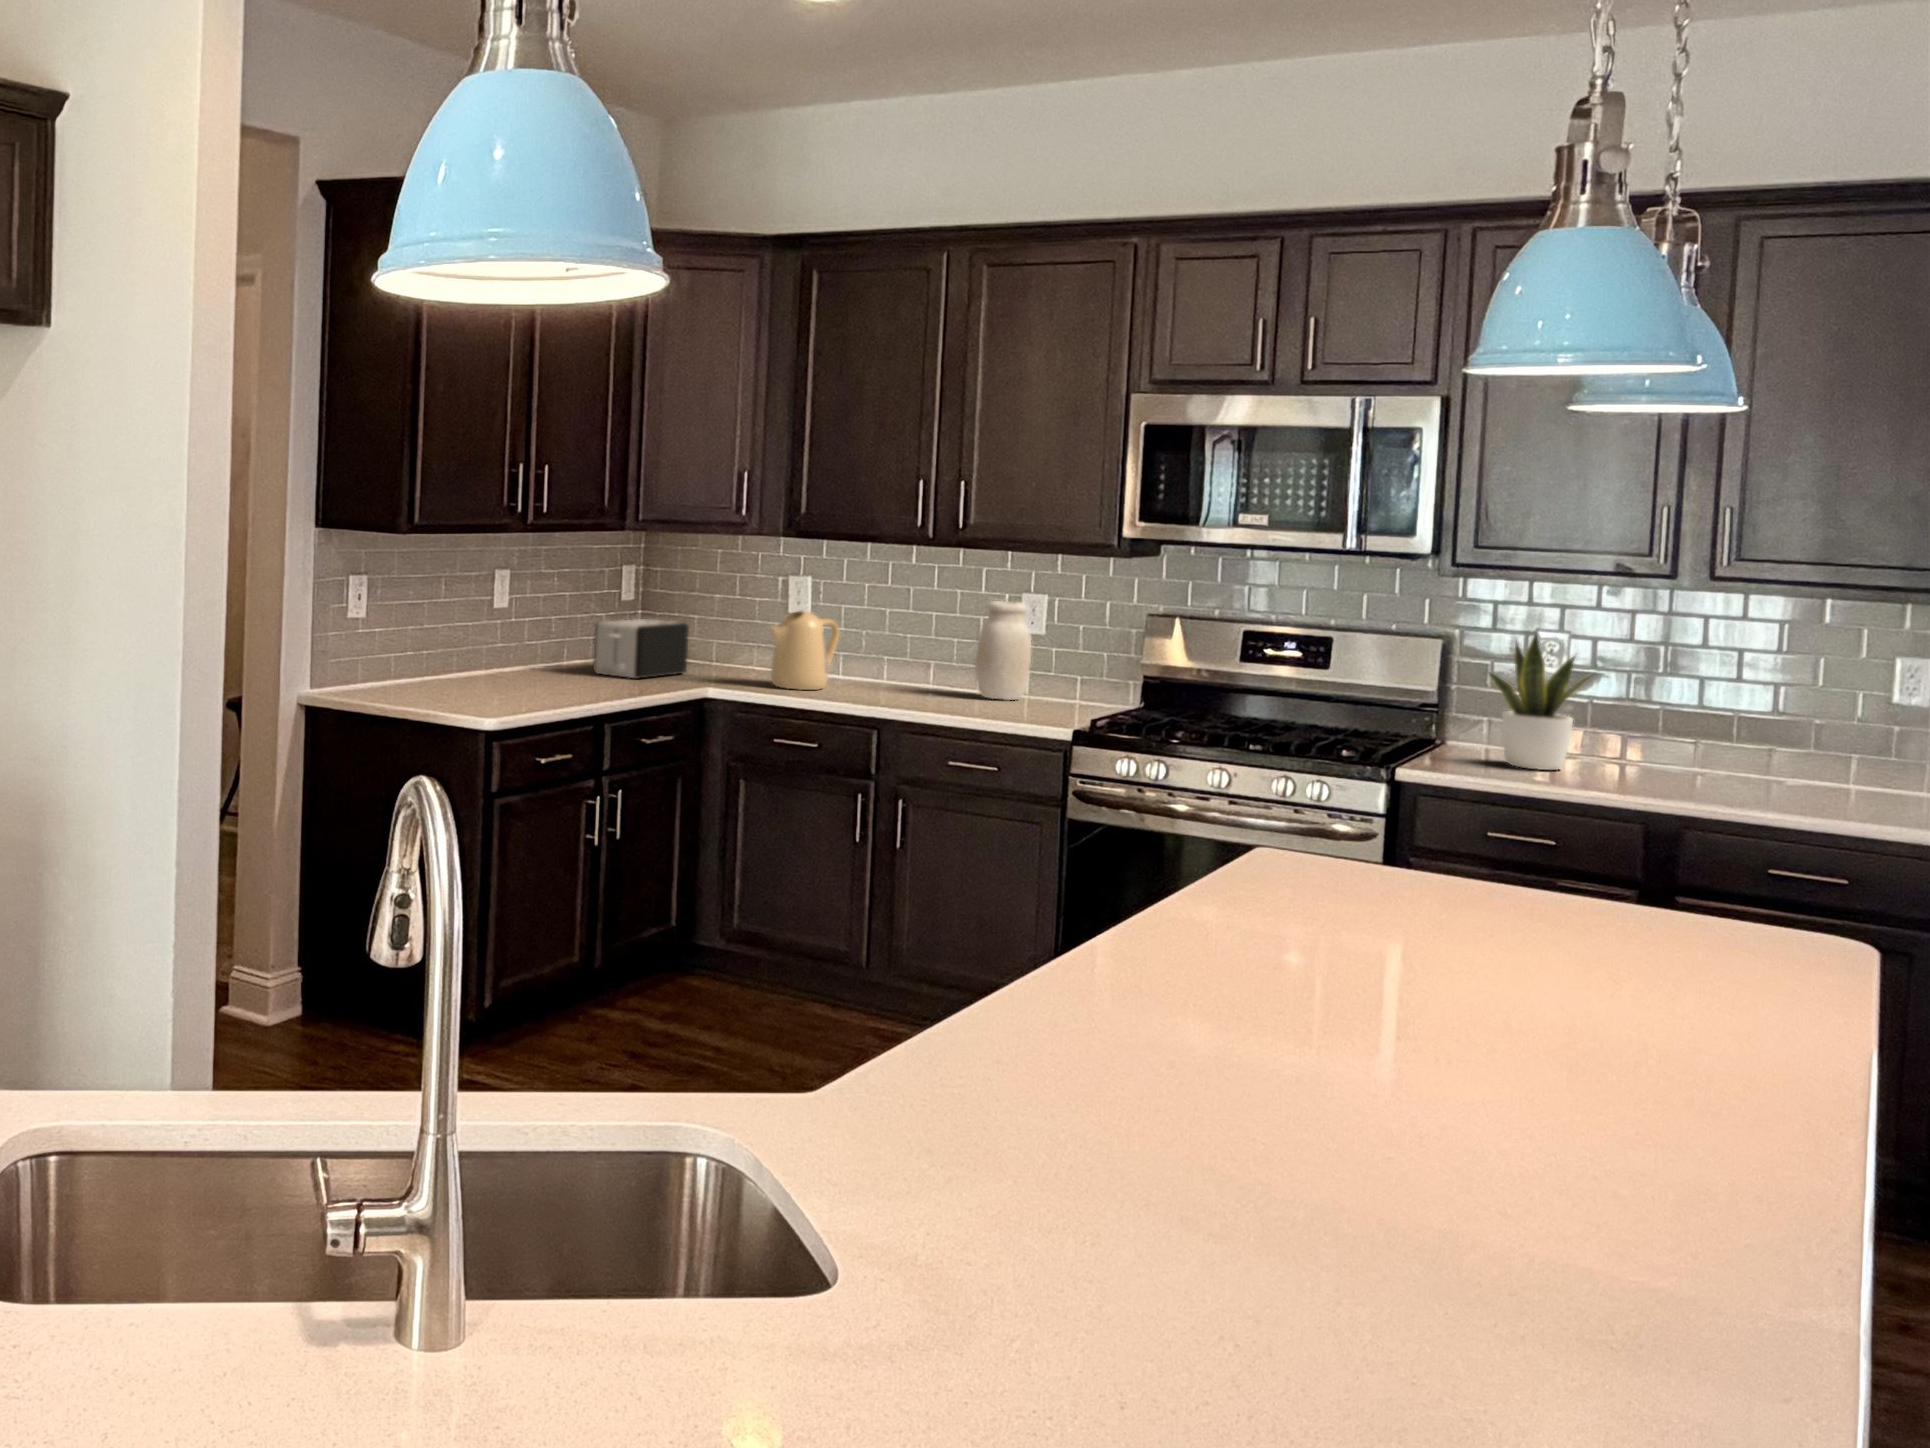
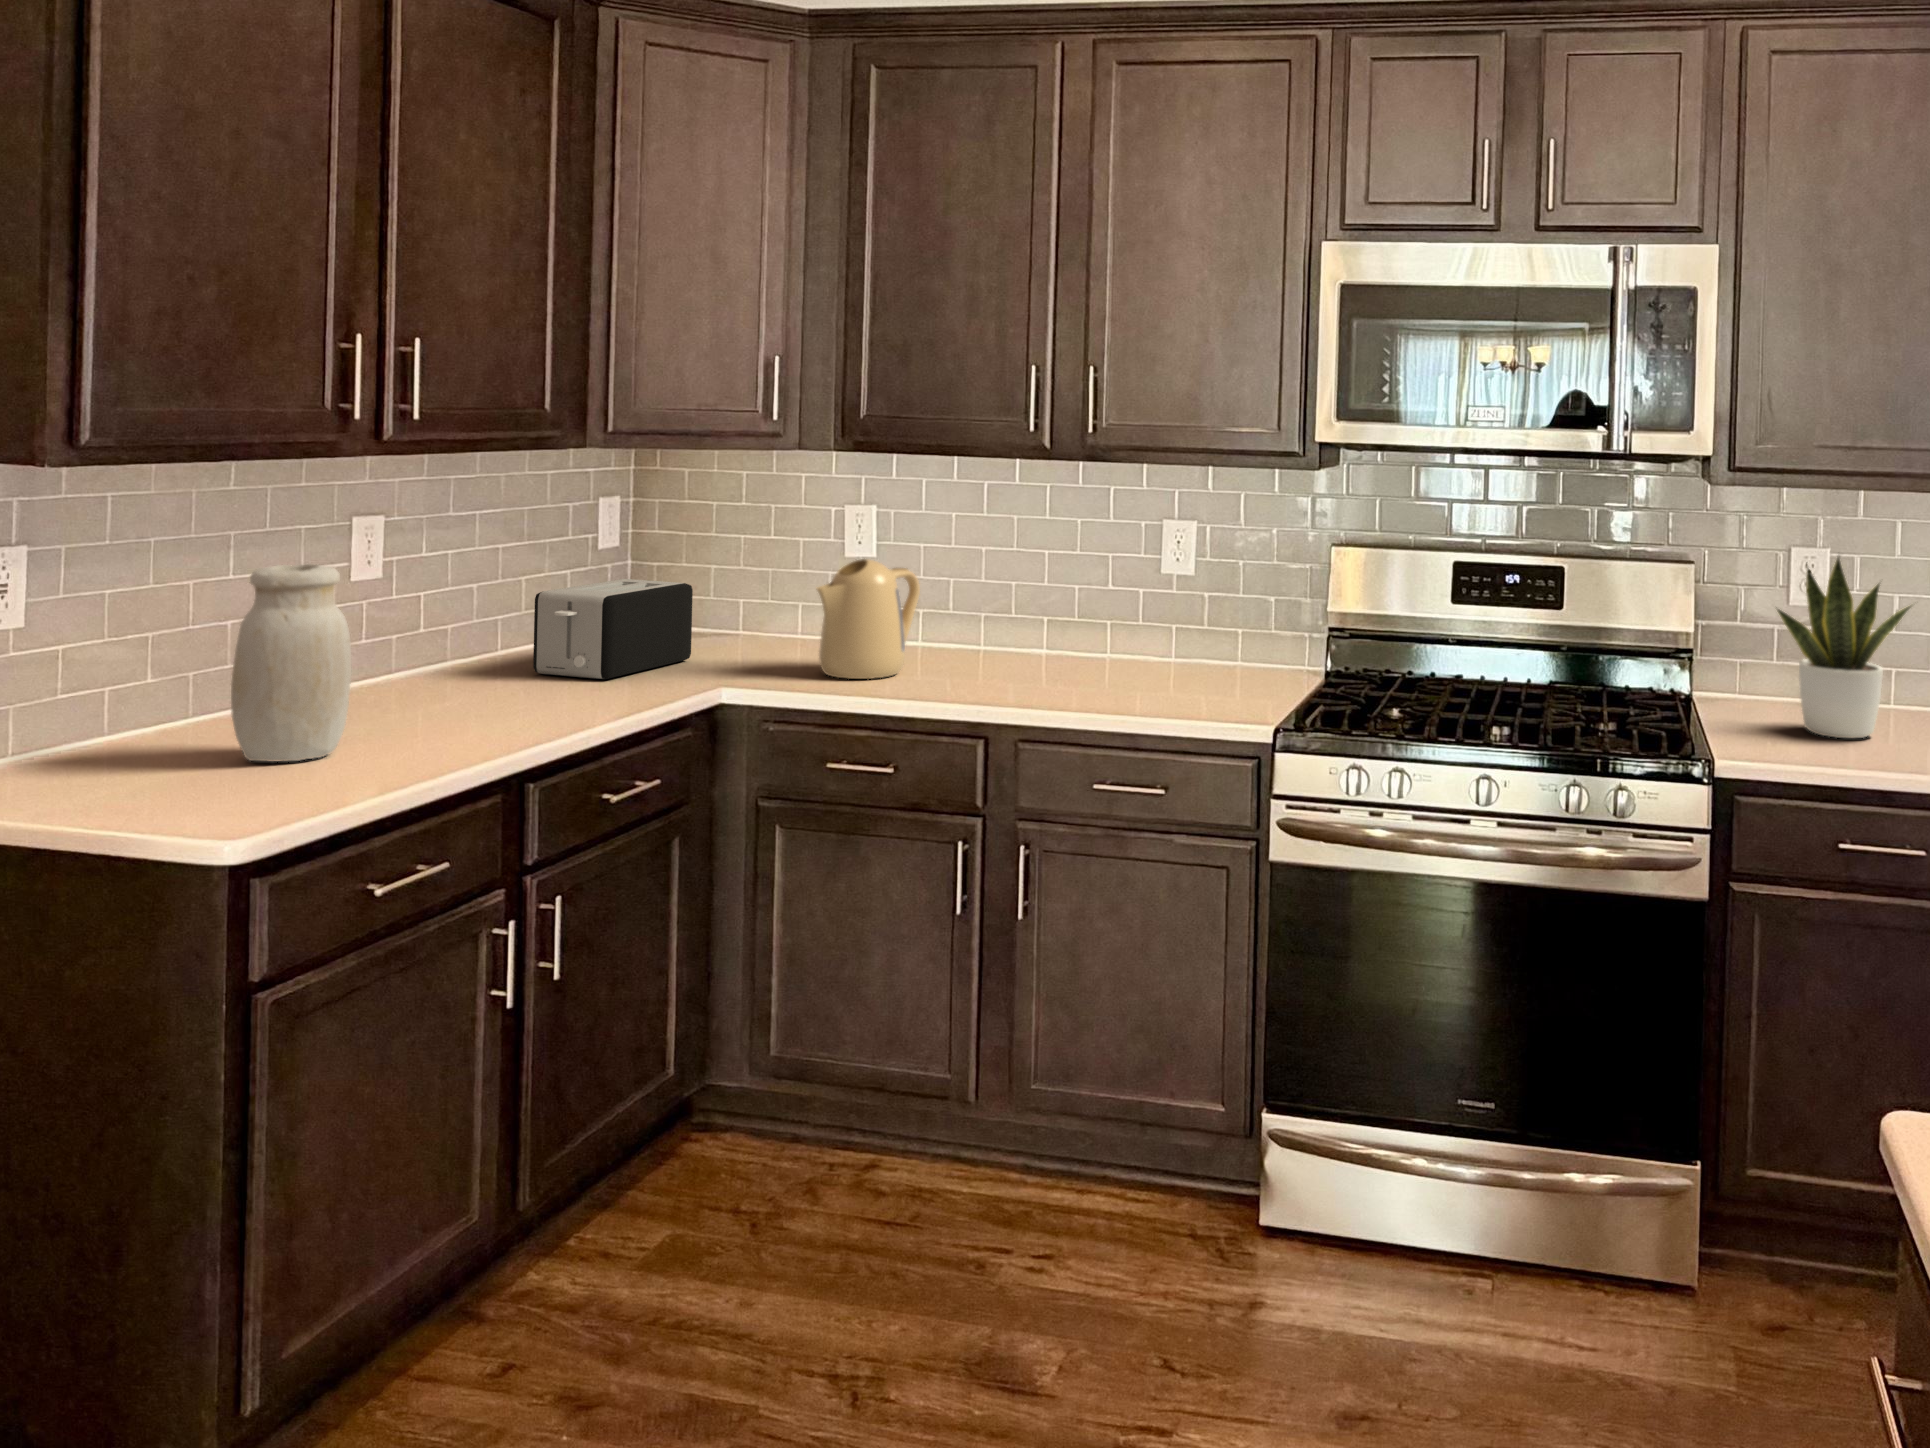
jar: present [975,601,1031,700] -> present [231,564,352,762]

